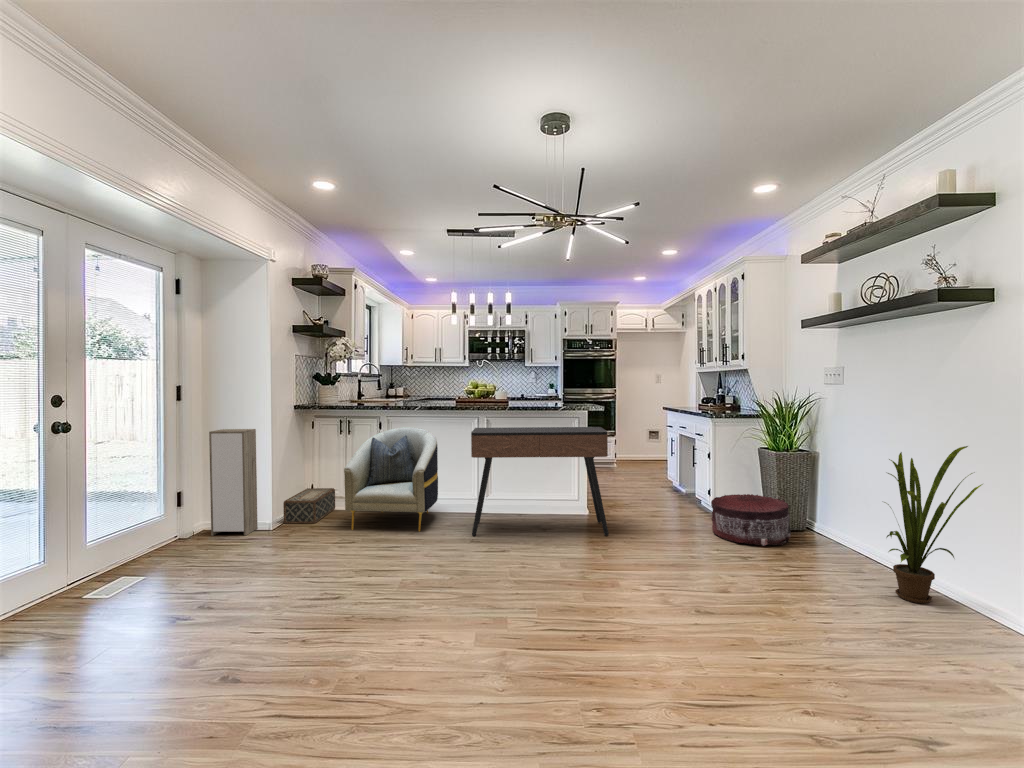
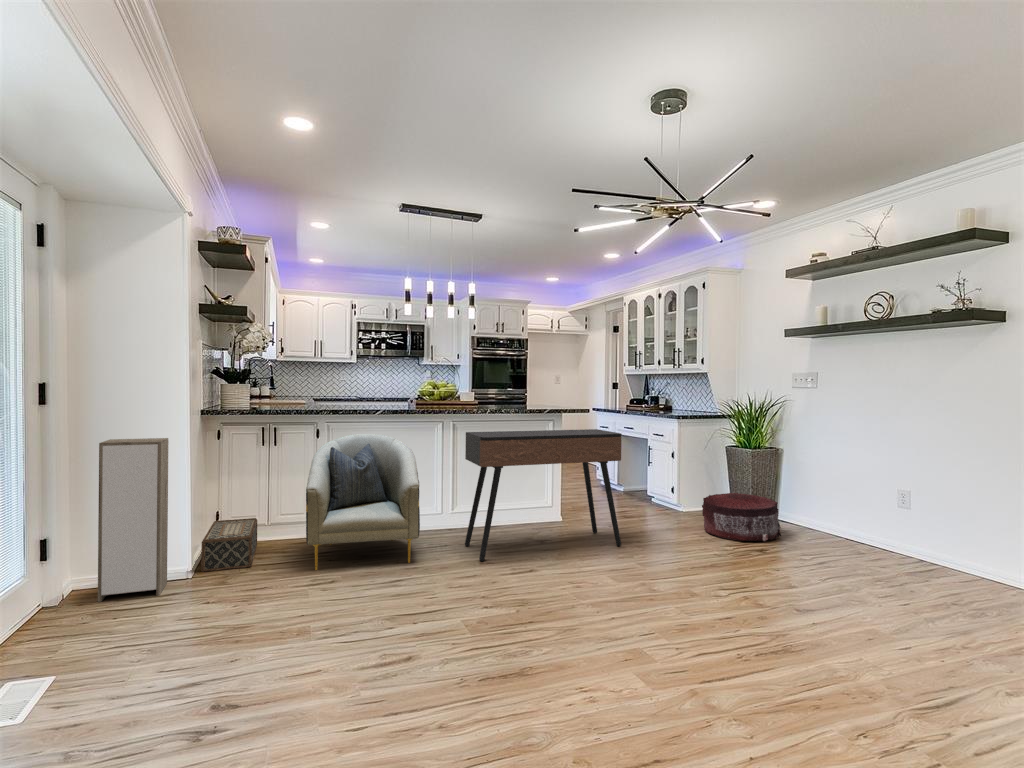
house plant: present [884,446,983,603] -> none [887,438,977,577]

